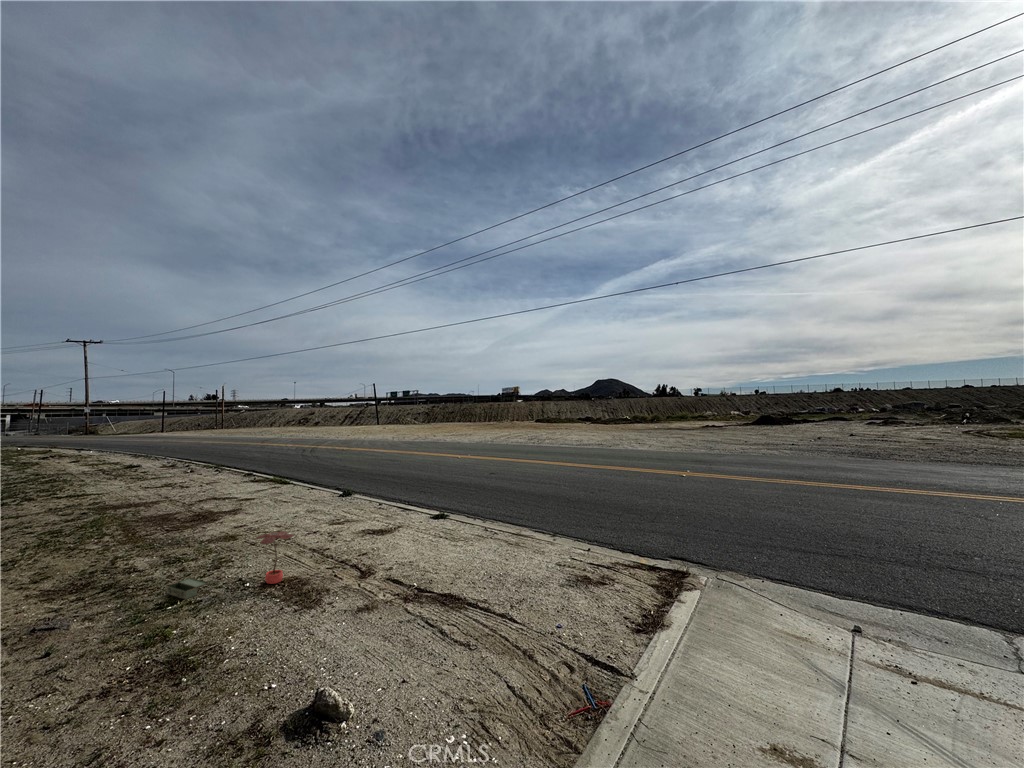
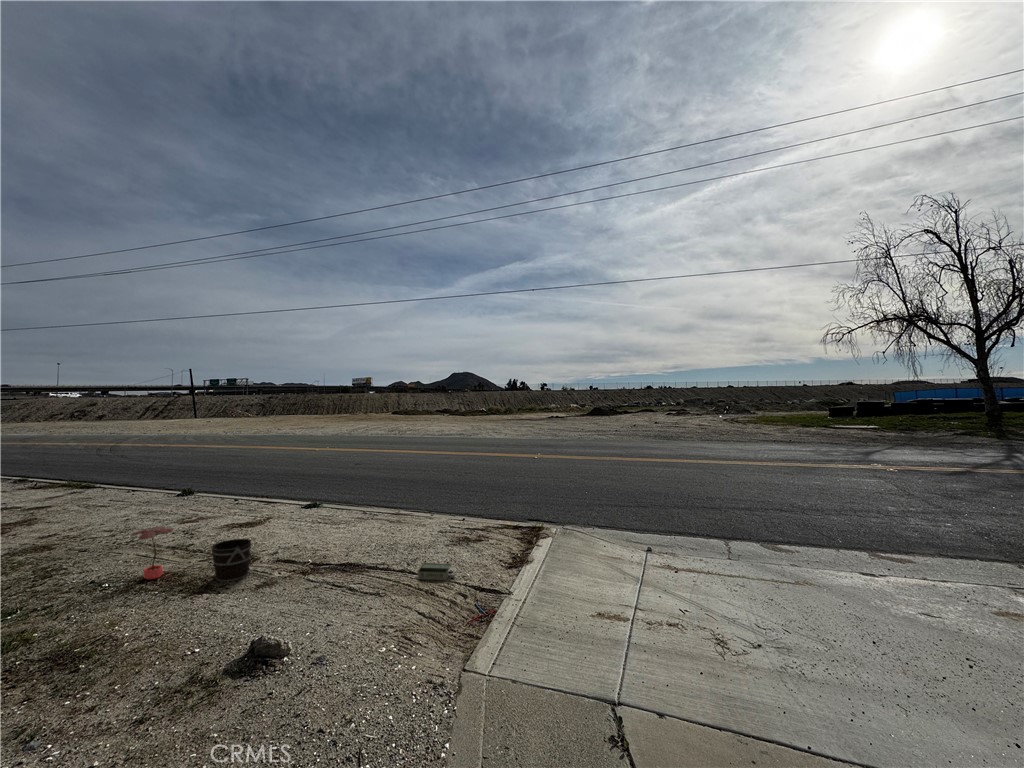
bucket: none [319,551,358,598] -> present [211,539,251,581]
toolbox: present [167,578,207,599] -> present [418,563,451,580]

